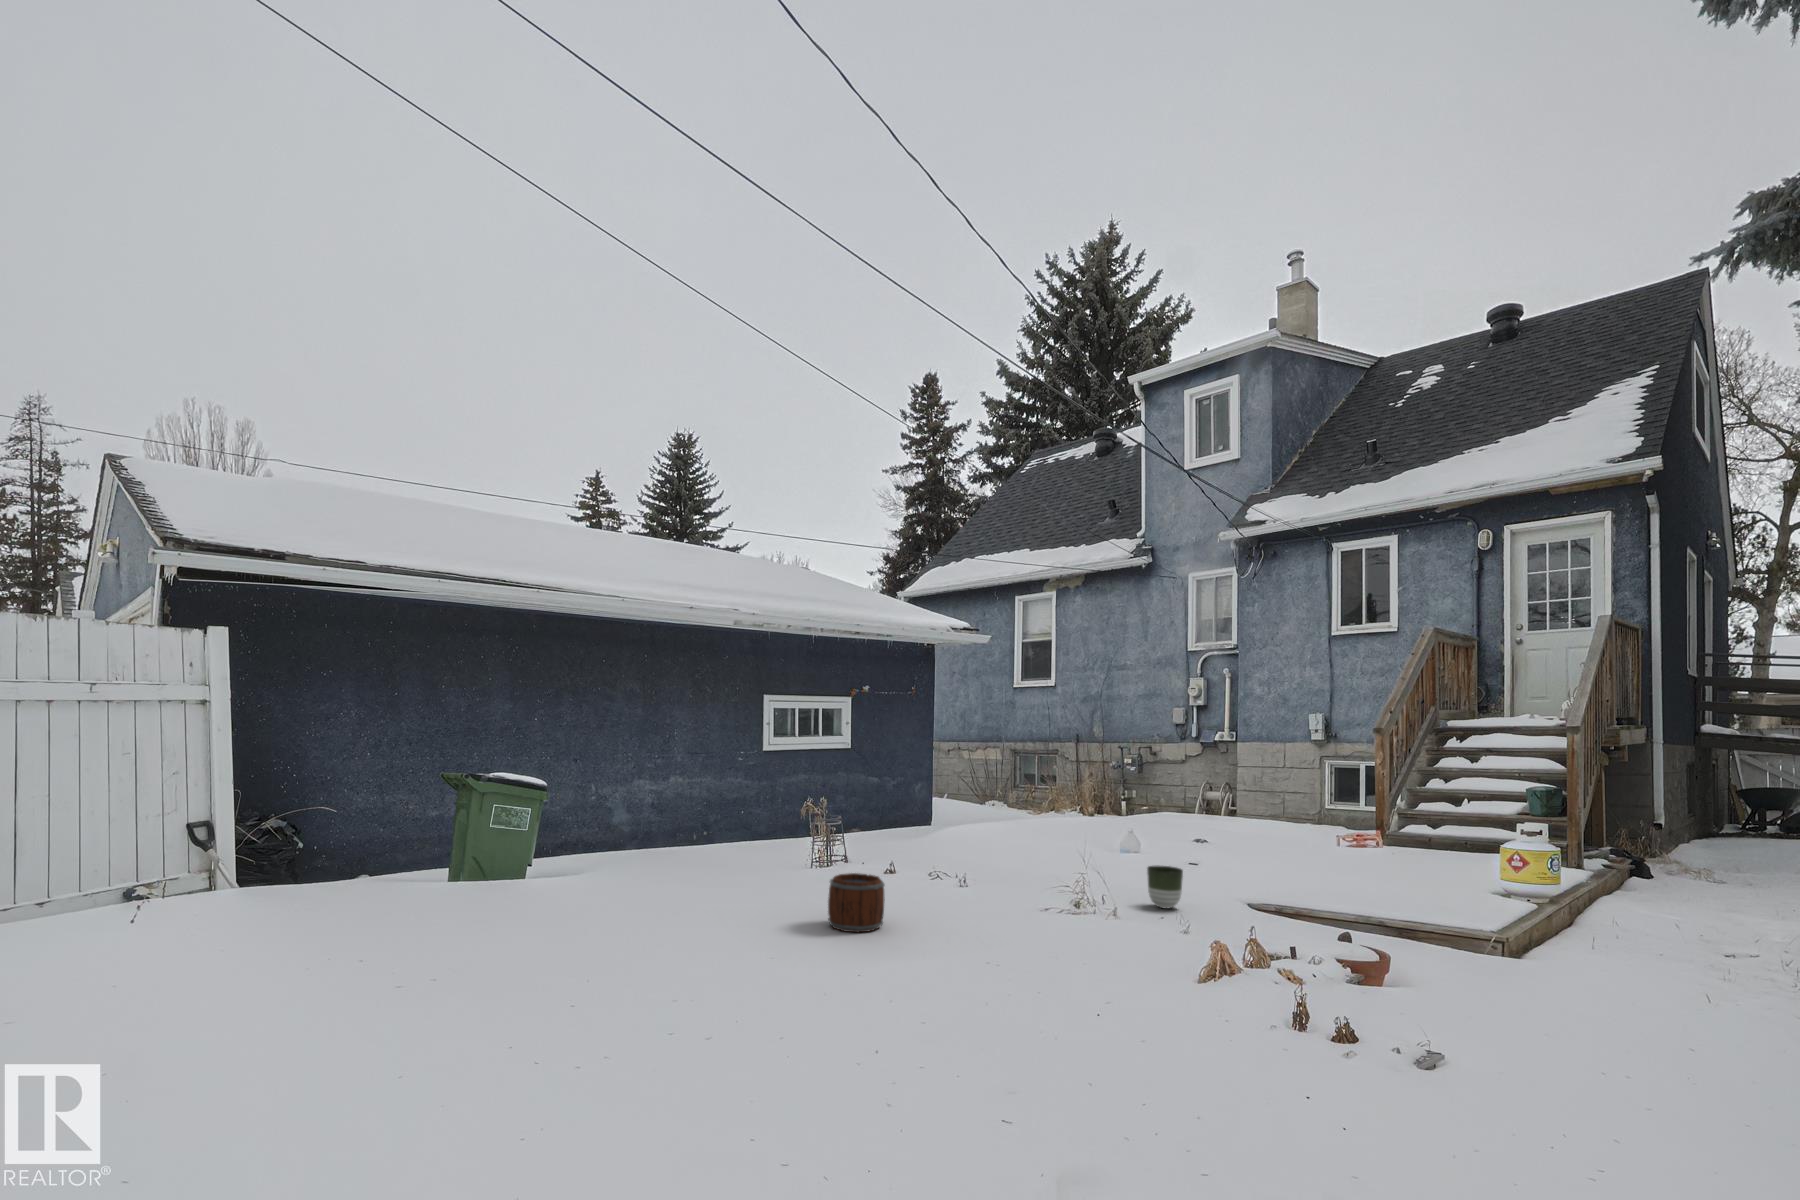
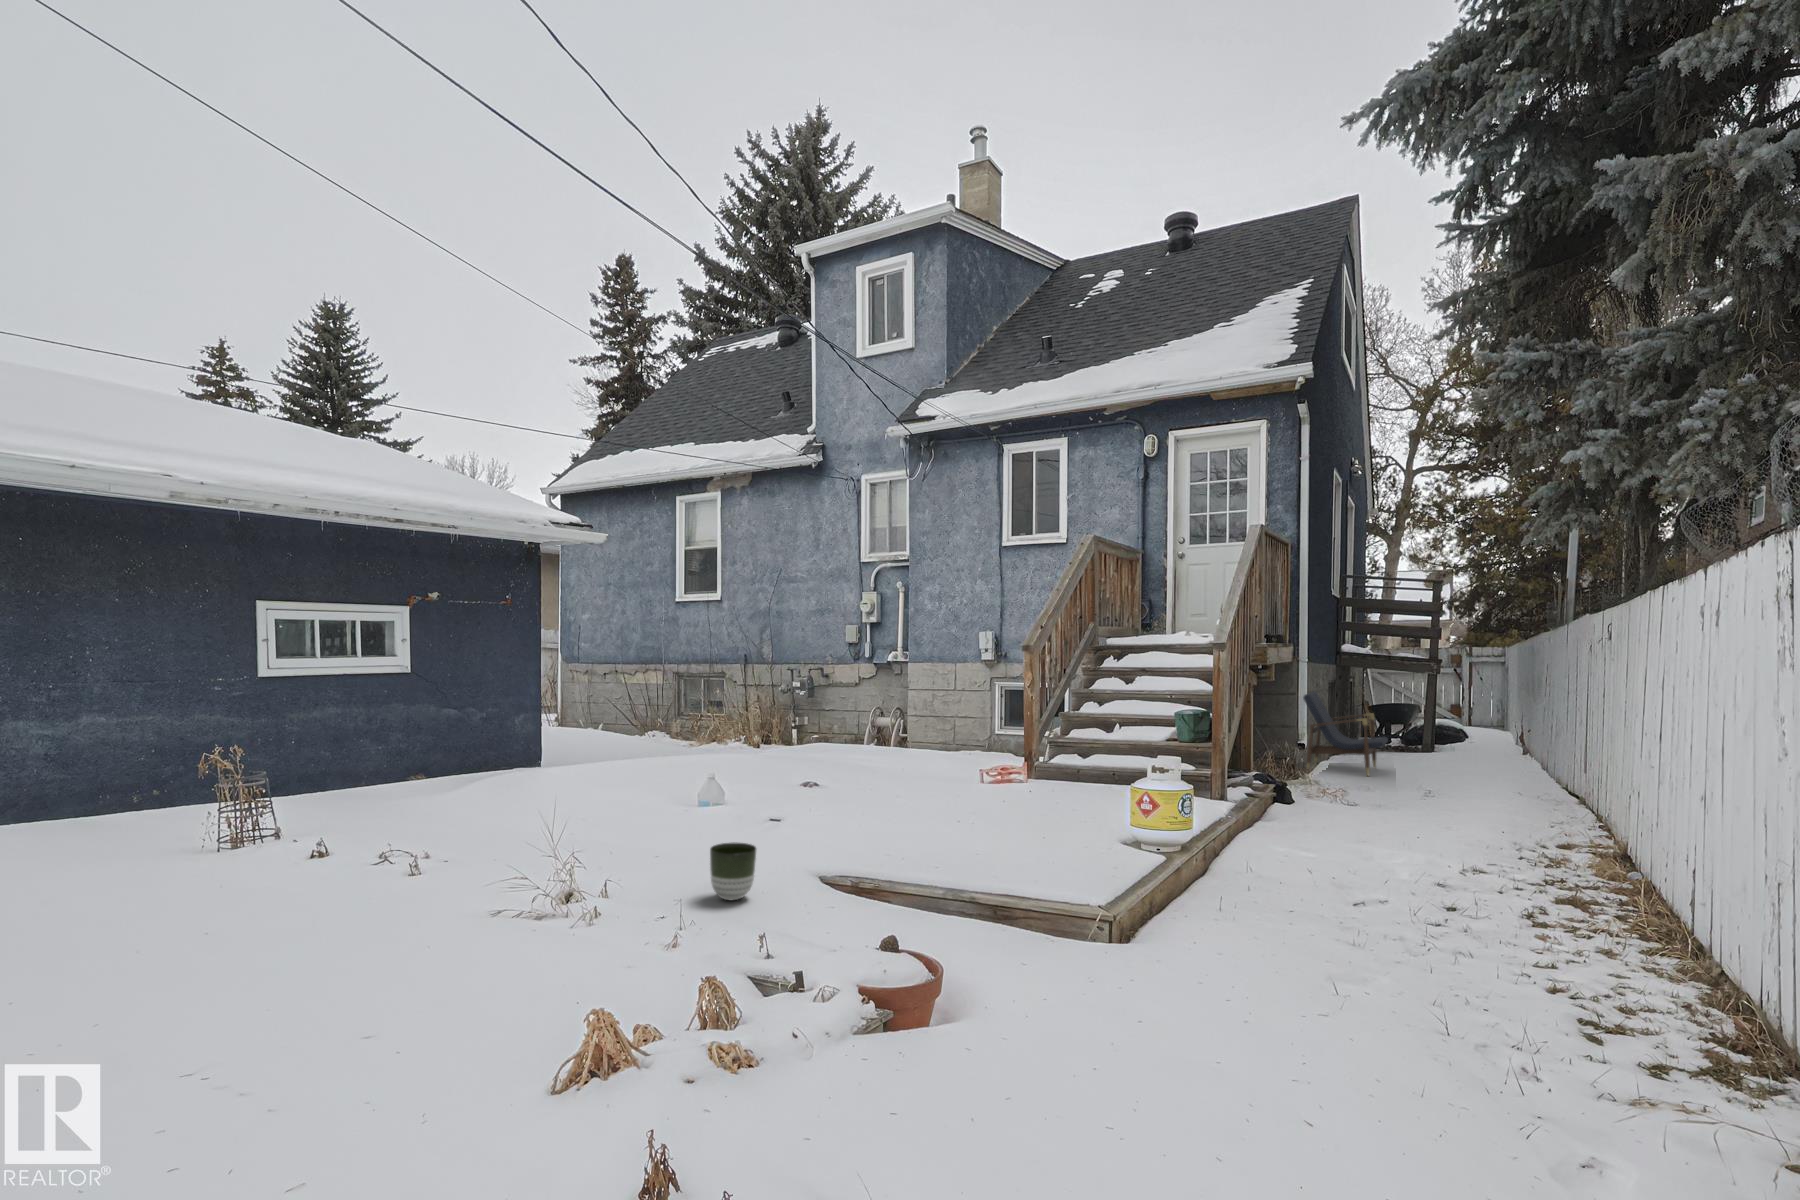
lounge chair: none [1670,780,1776,867] -> present [1303,691,1388,776]
bucket: present [828,873,885,932] -> none [130,910,245,1014]

